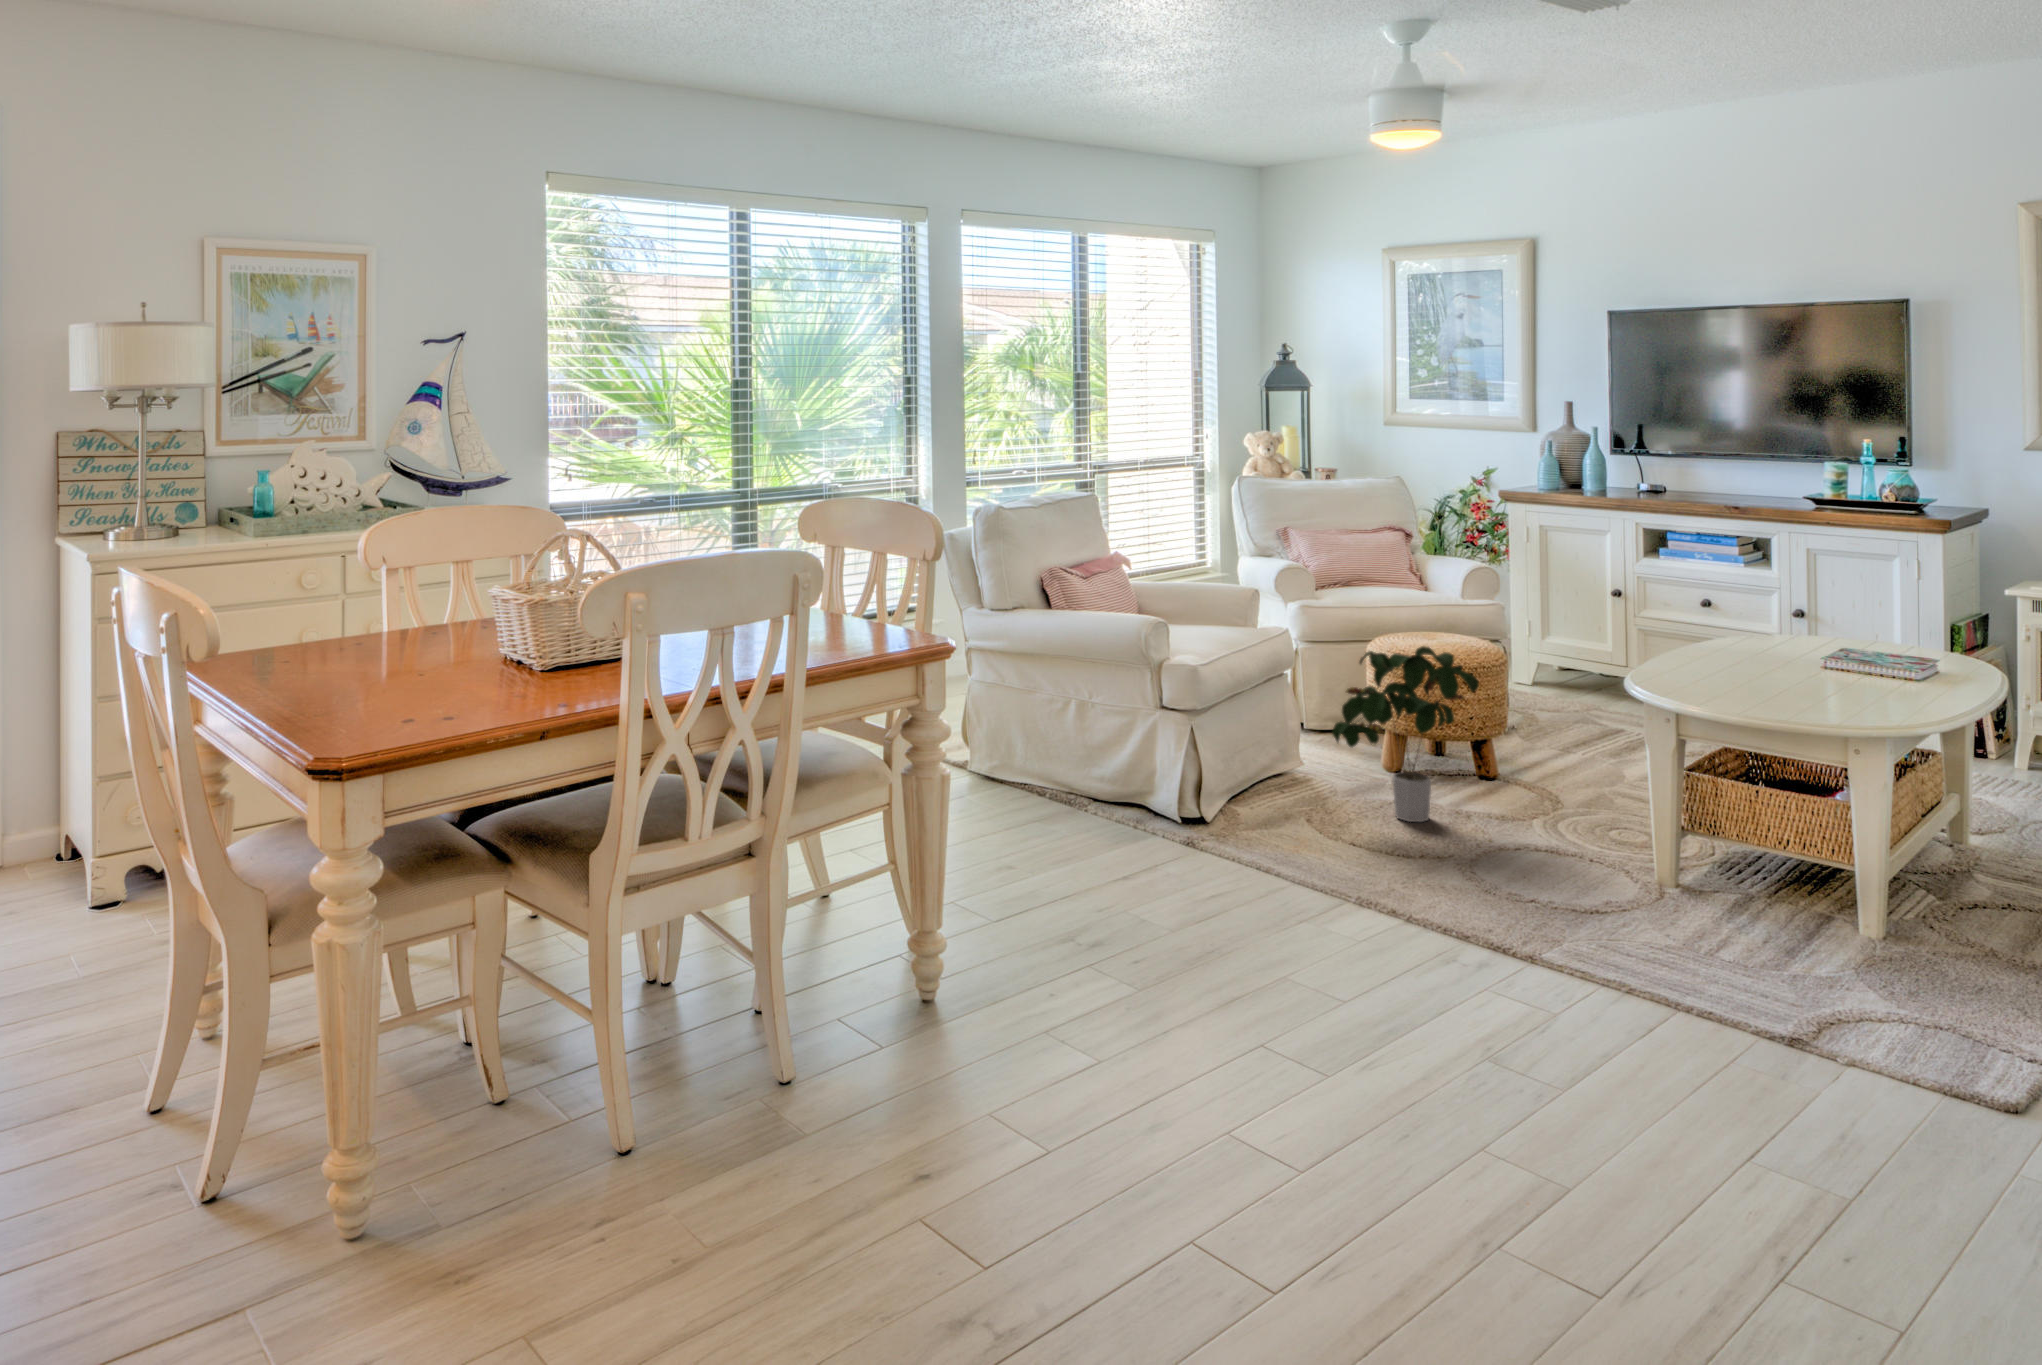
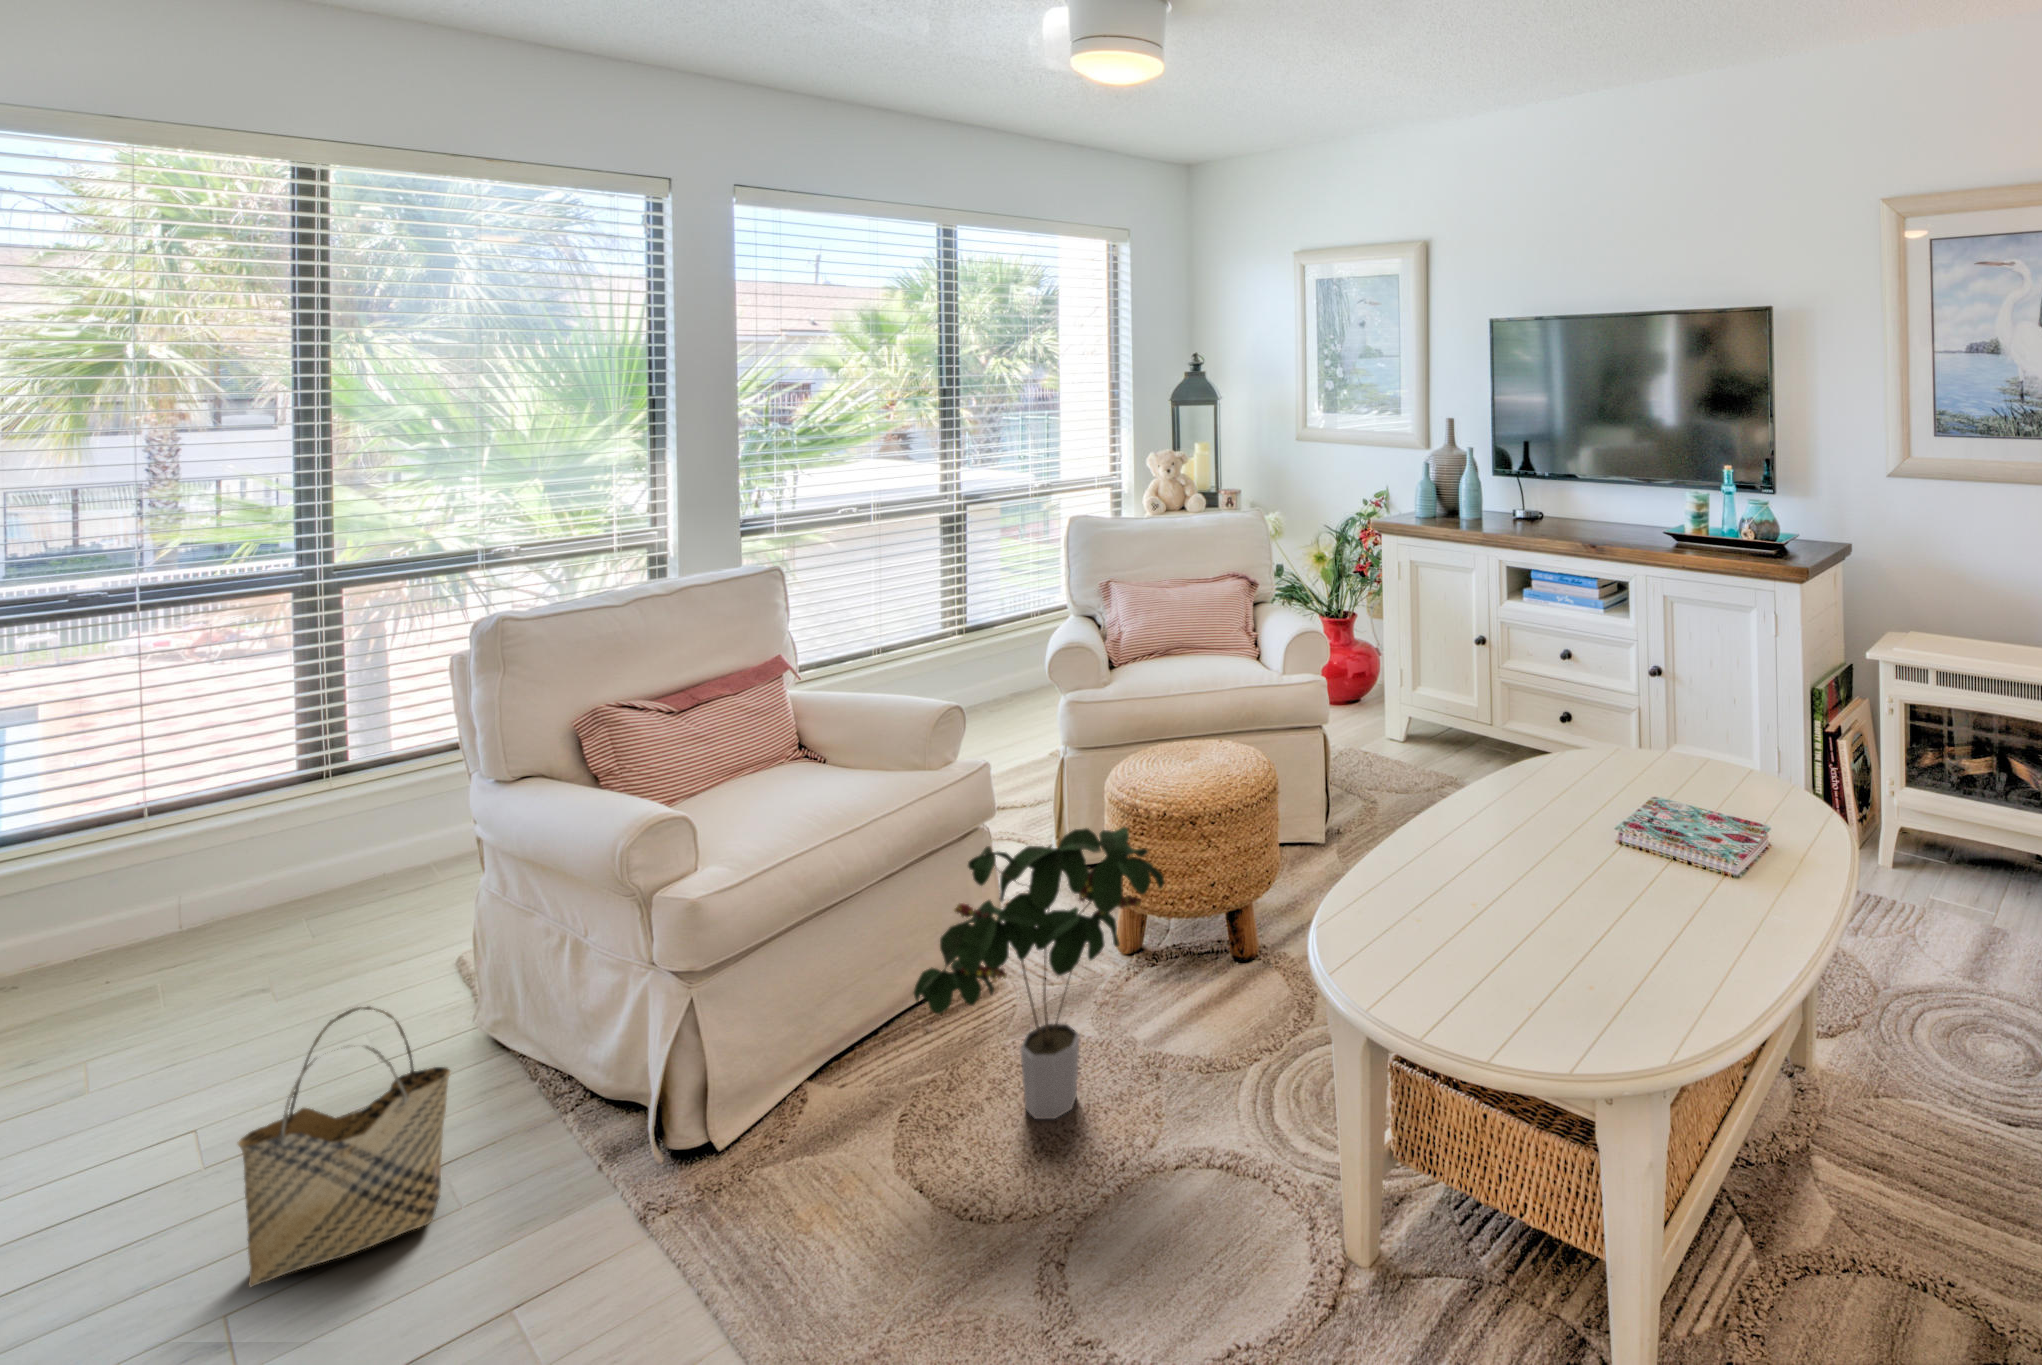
woven basket: none [1004,708,1085,837] -> present [238,1006,450,1287]

